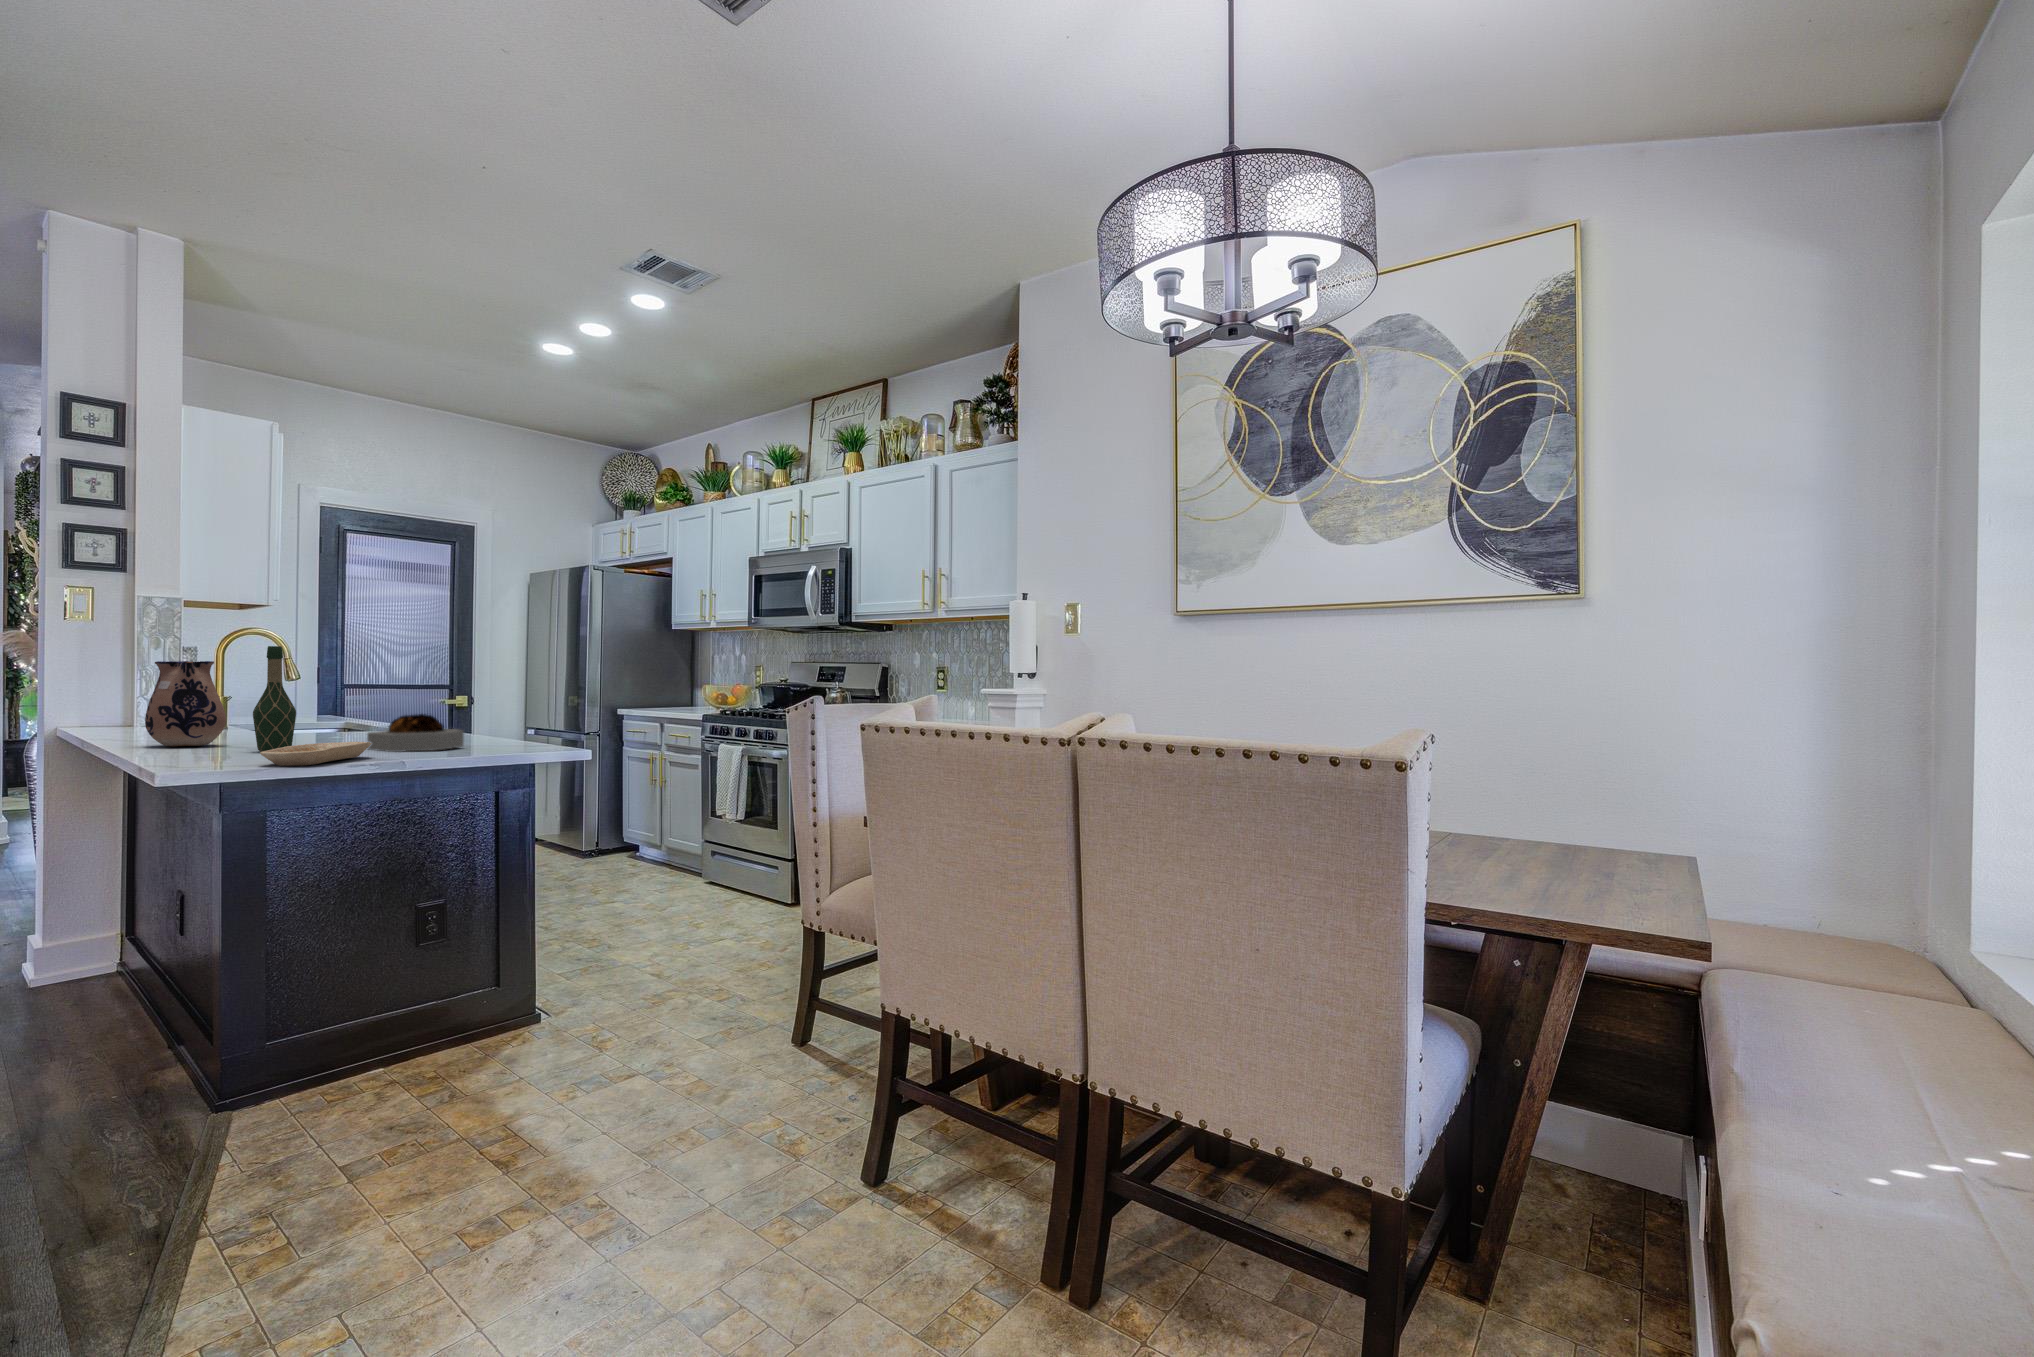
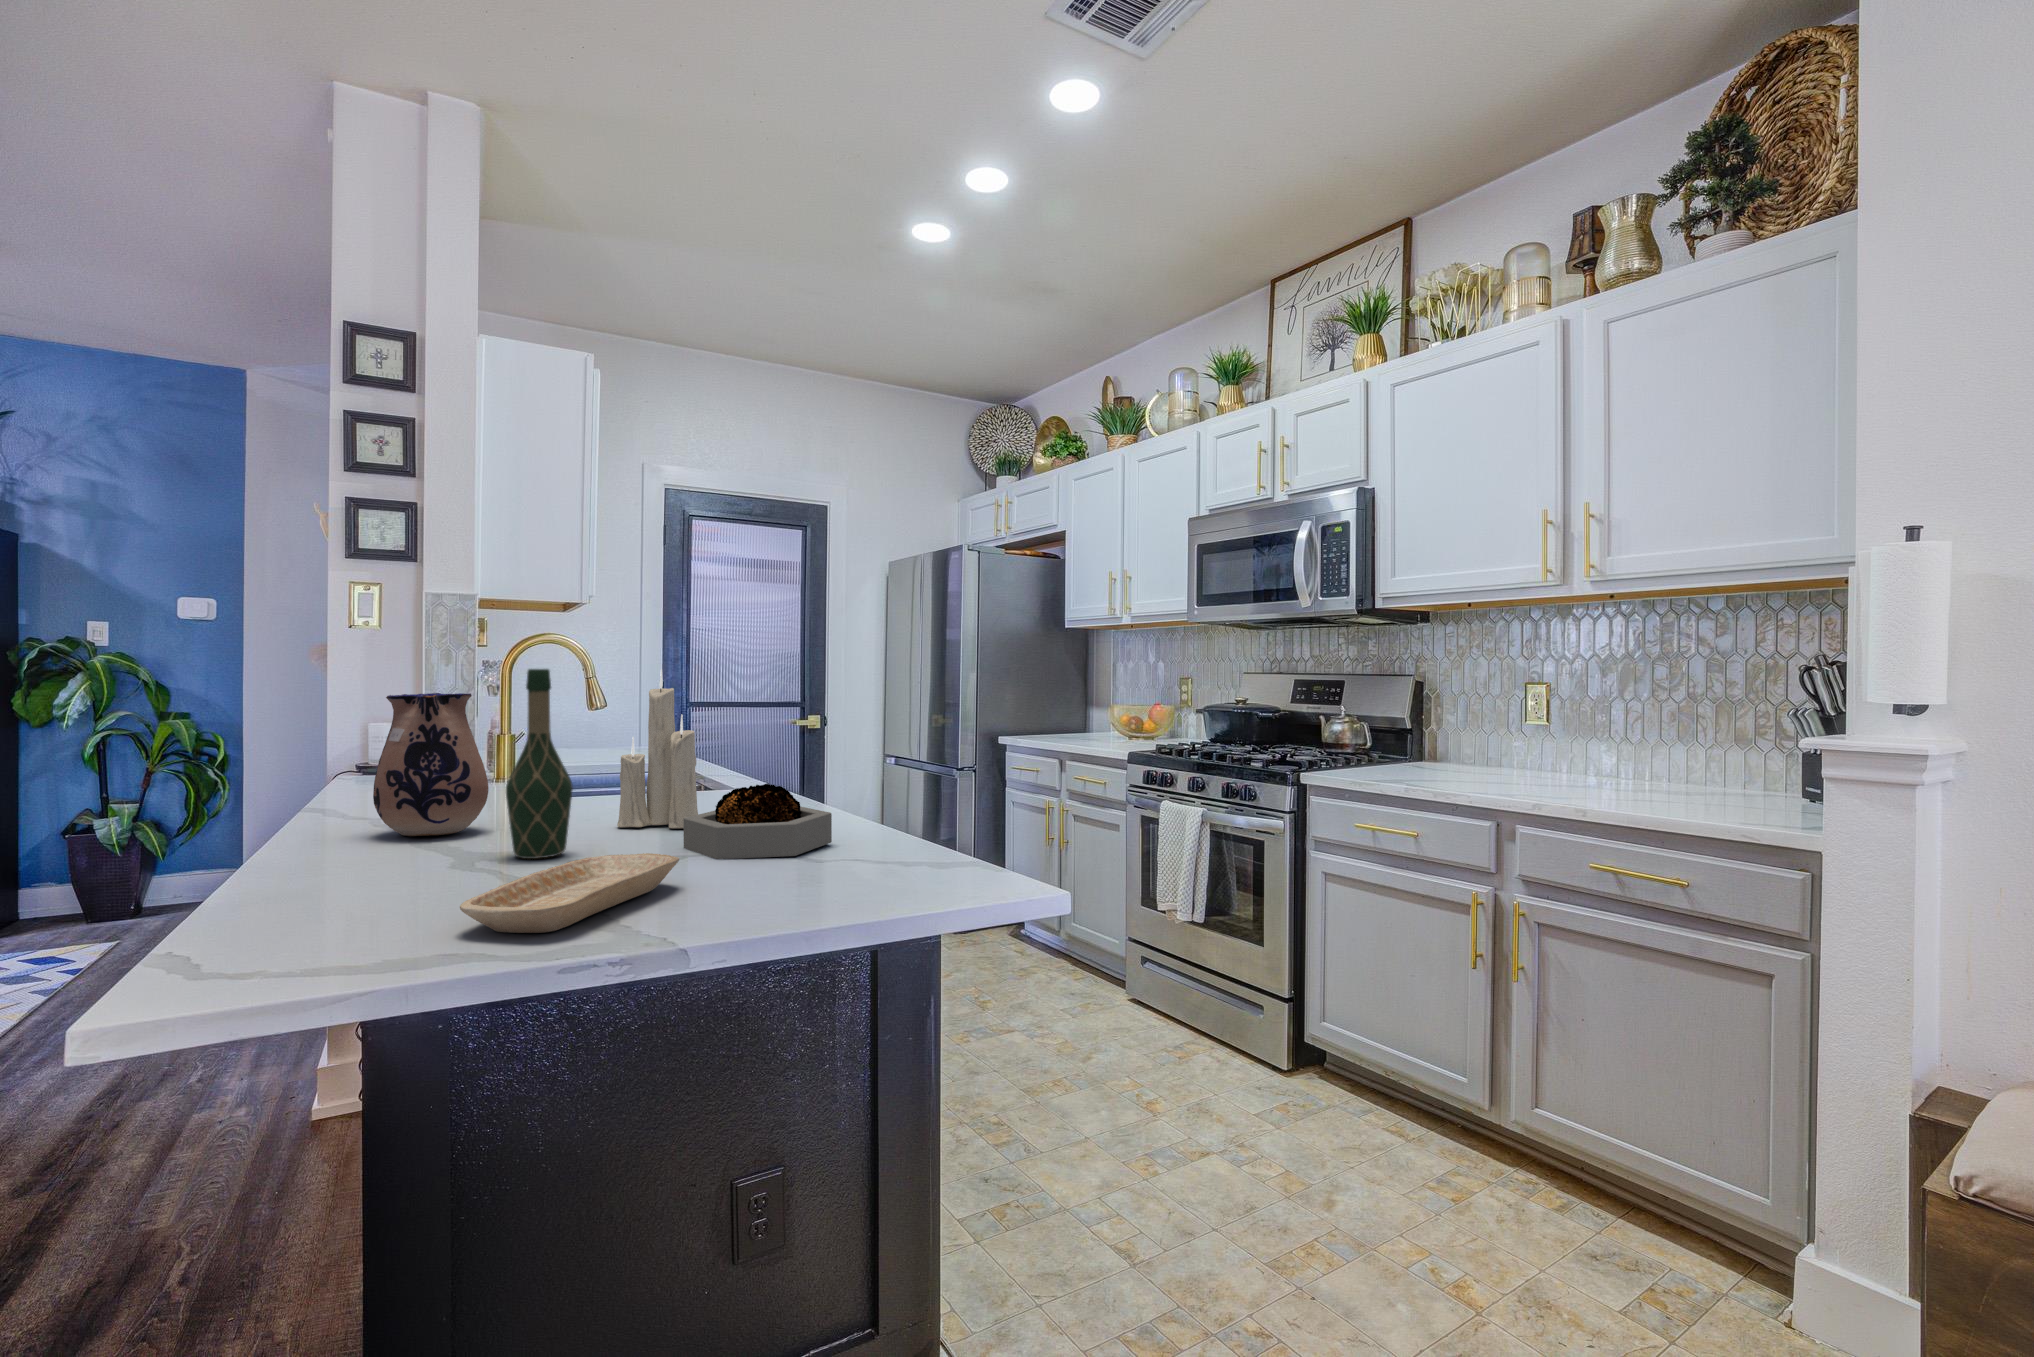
candle: none [316,644,375,744] -> present [617,669,698,828]

